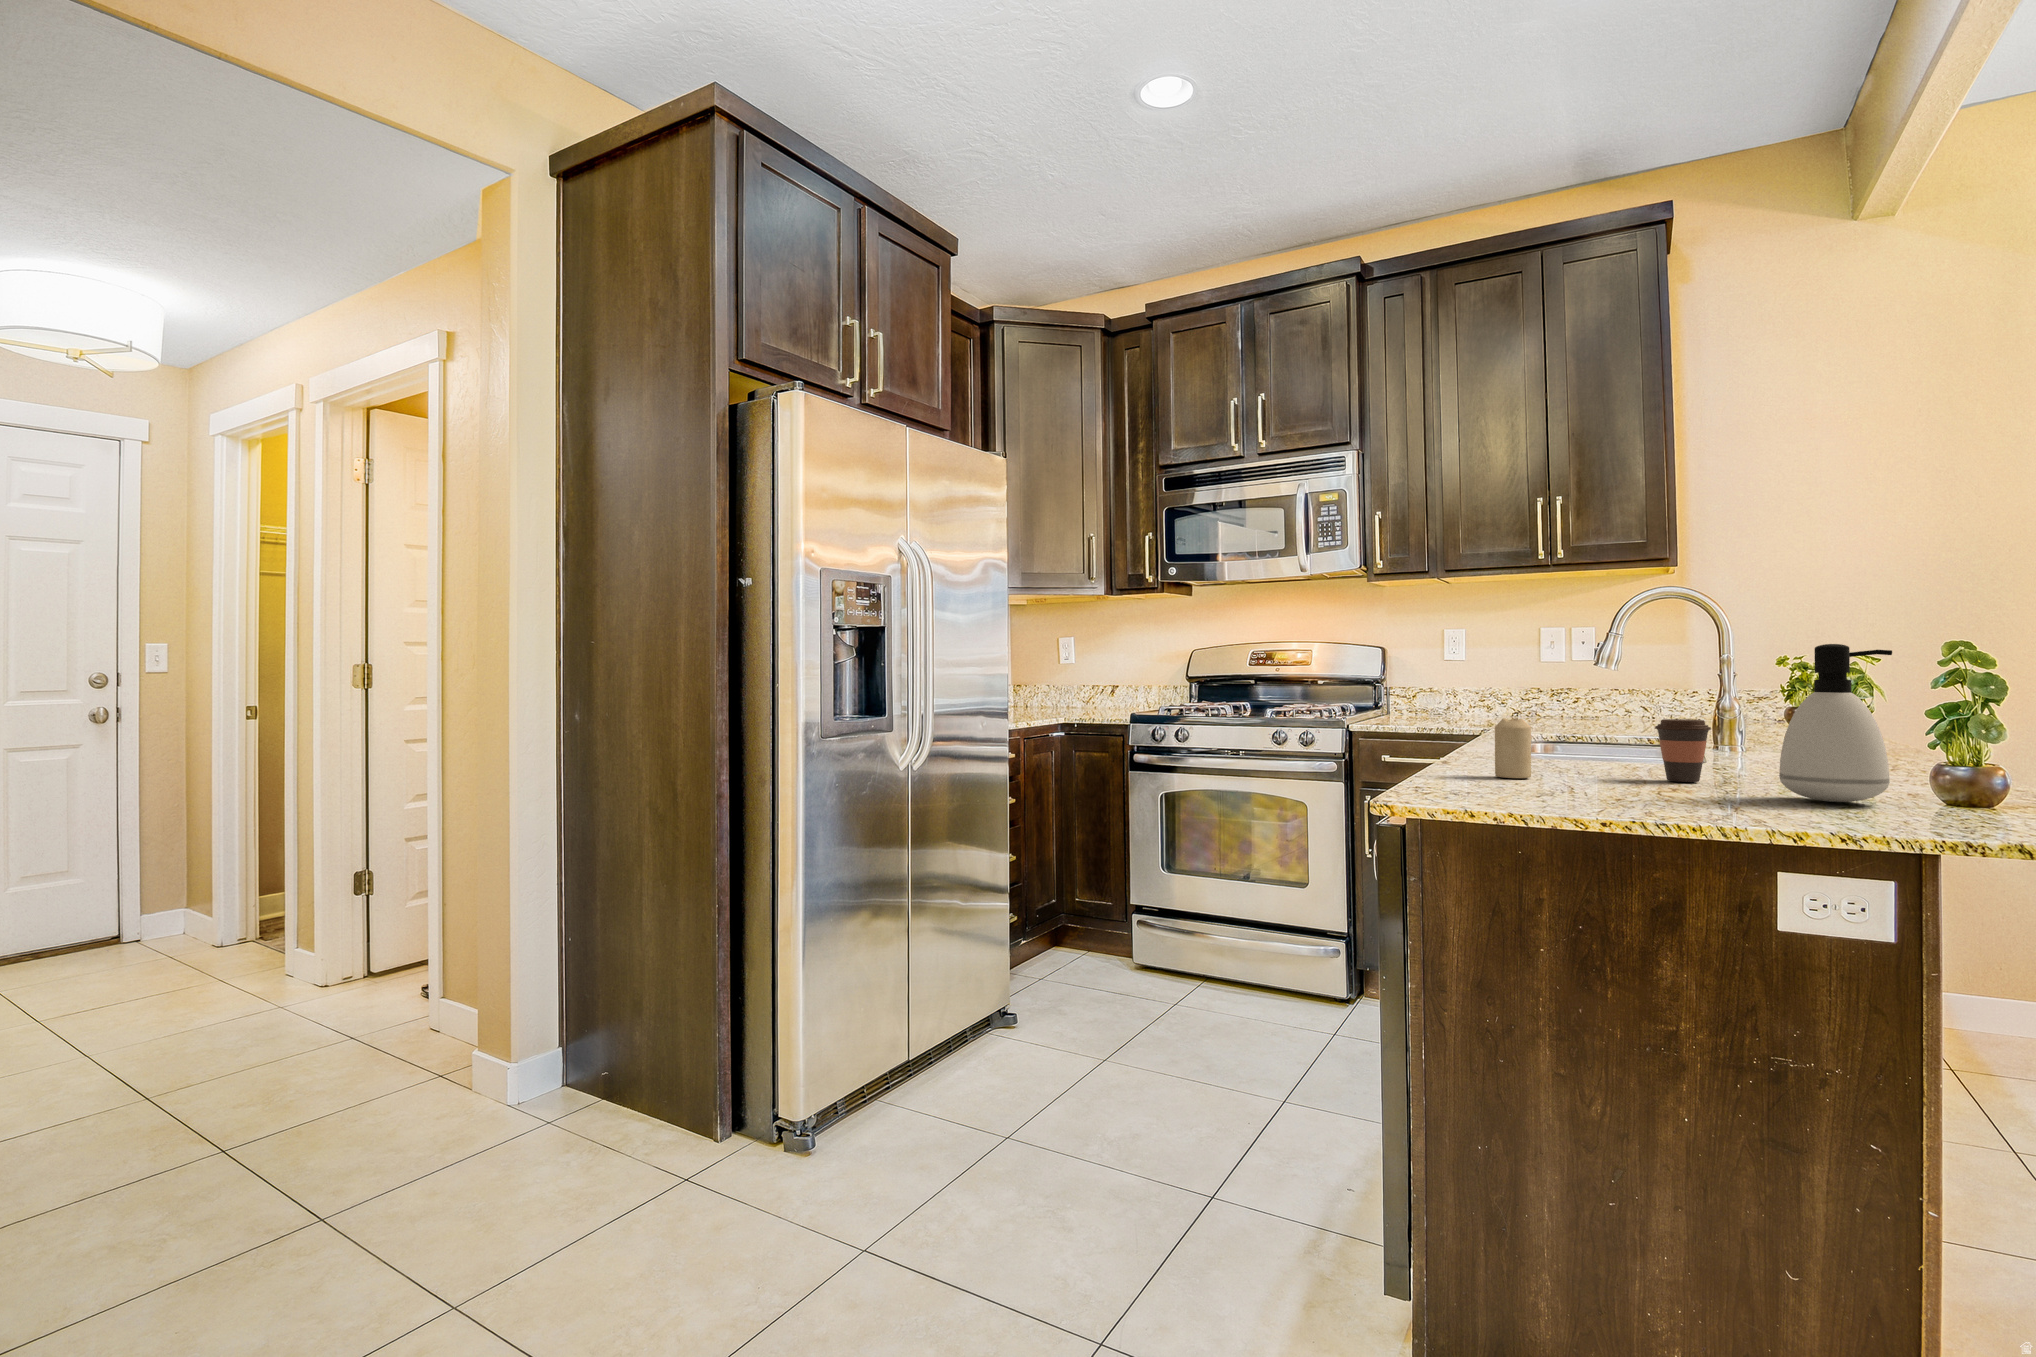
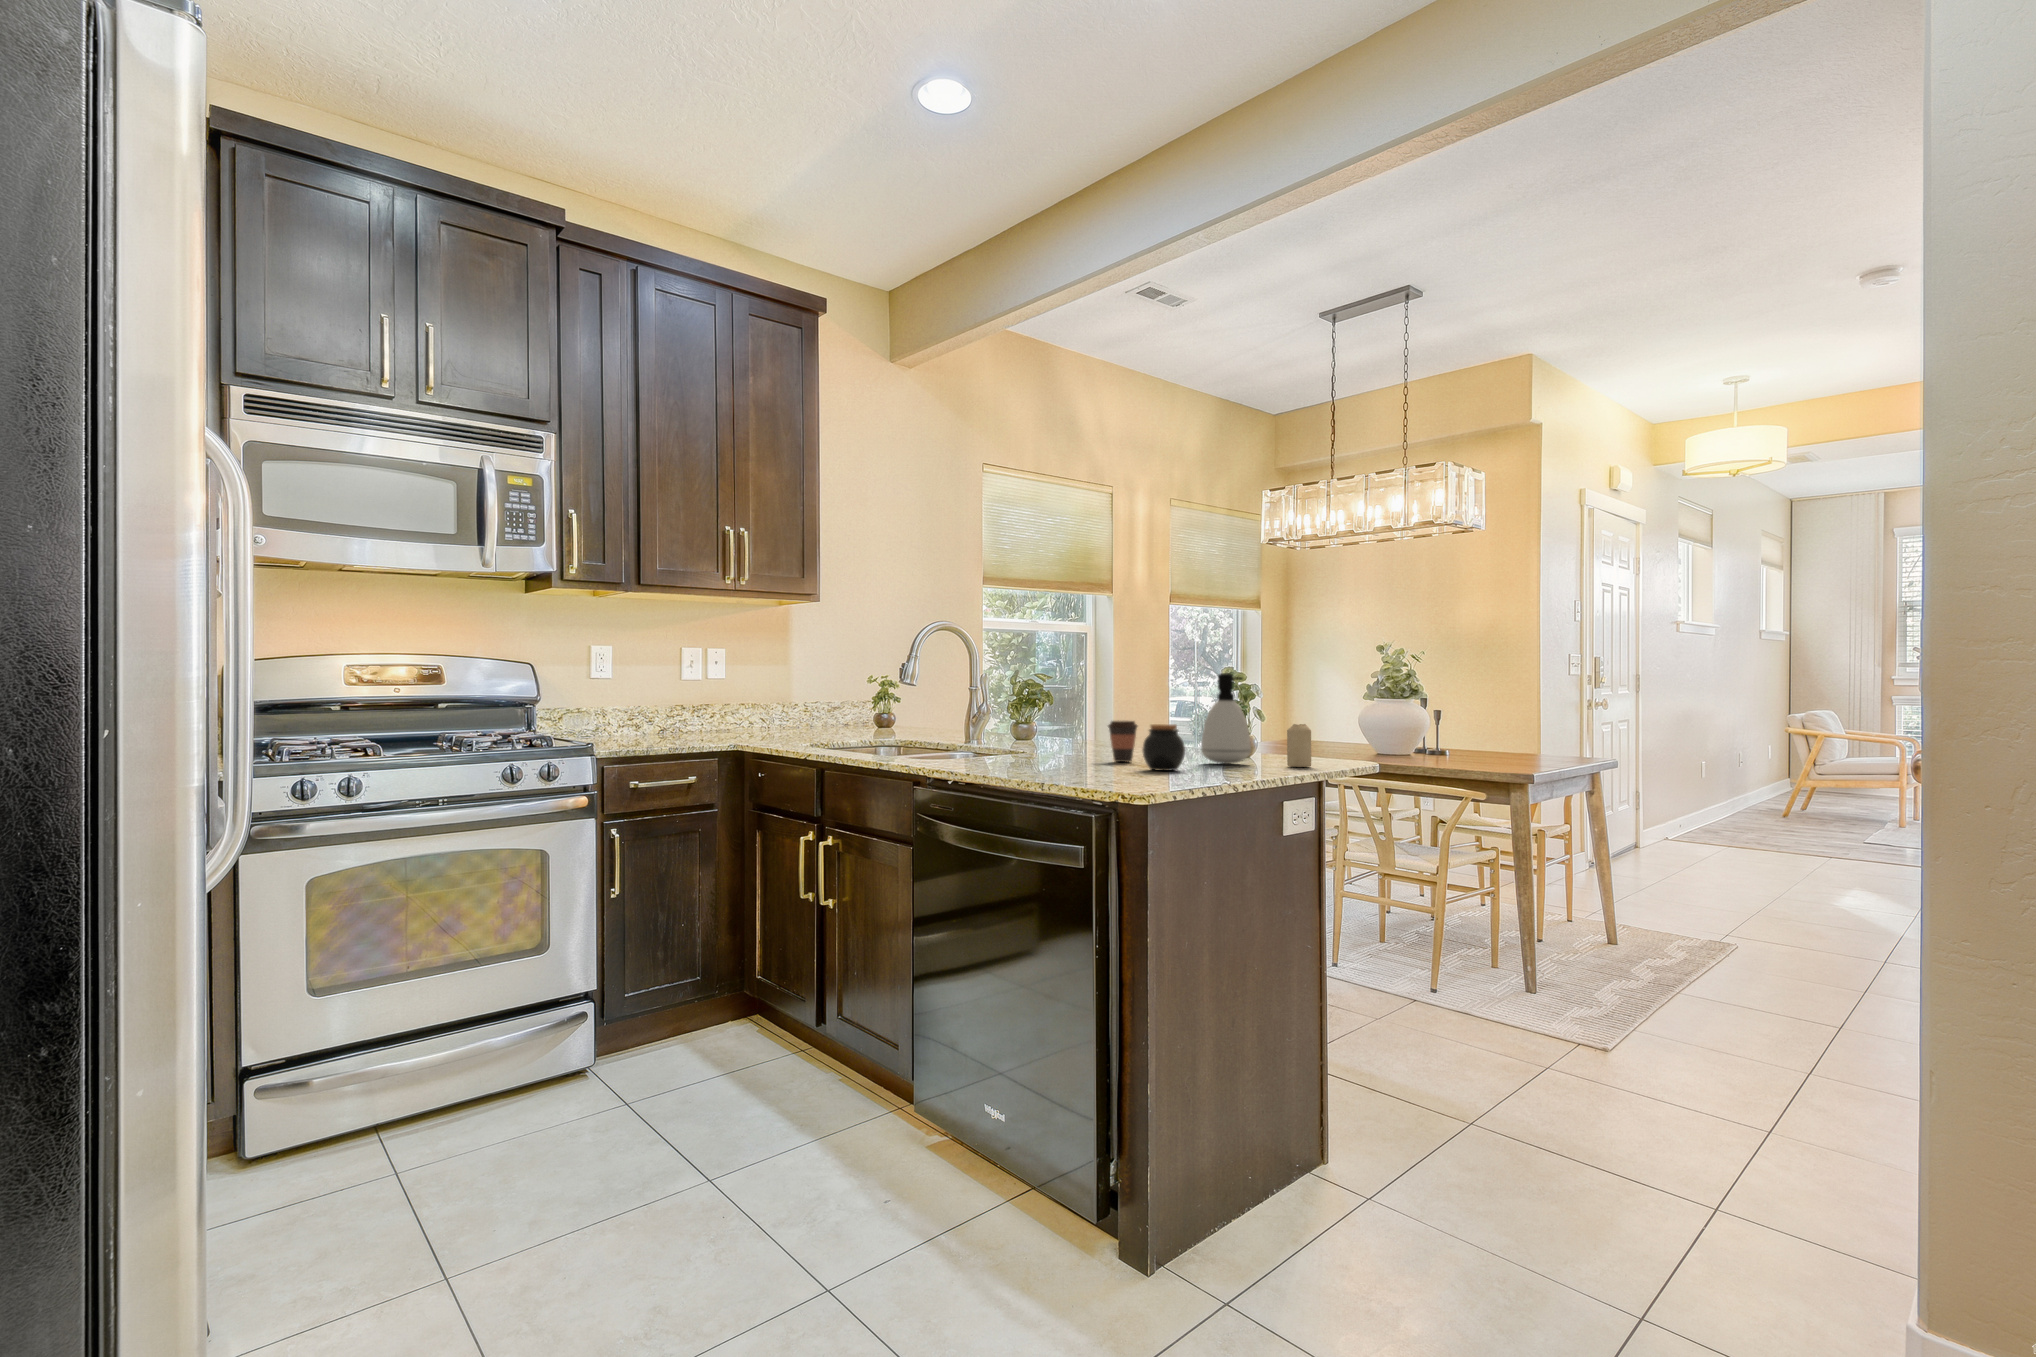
candle: present [1495,718,1531,778] -> present [1287,724,1311,767]
jar: none [1553,725,1625,795] -> present [1143,724,1185,771]

